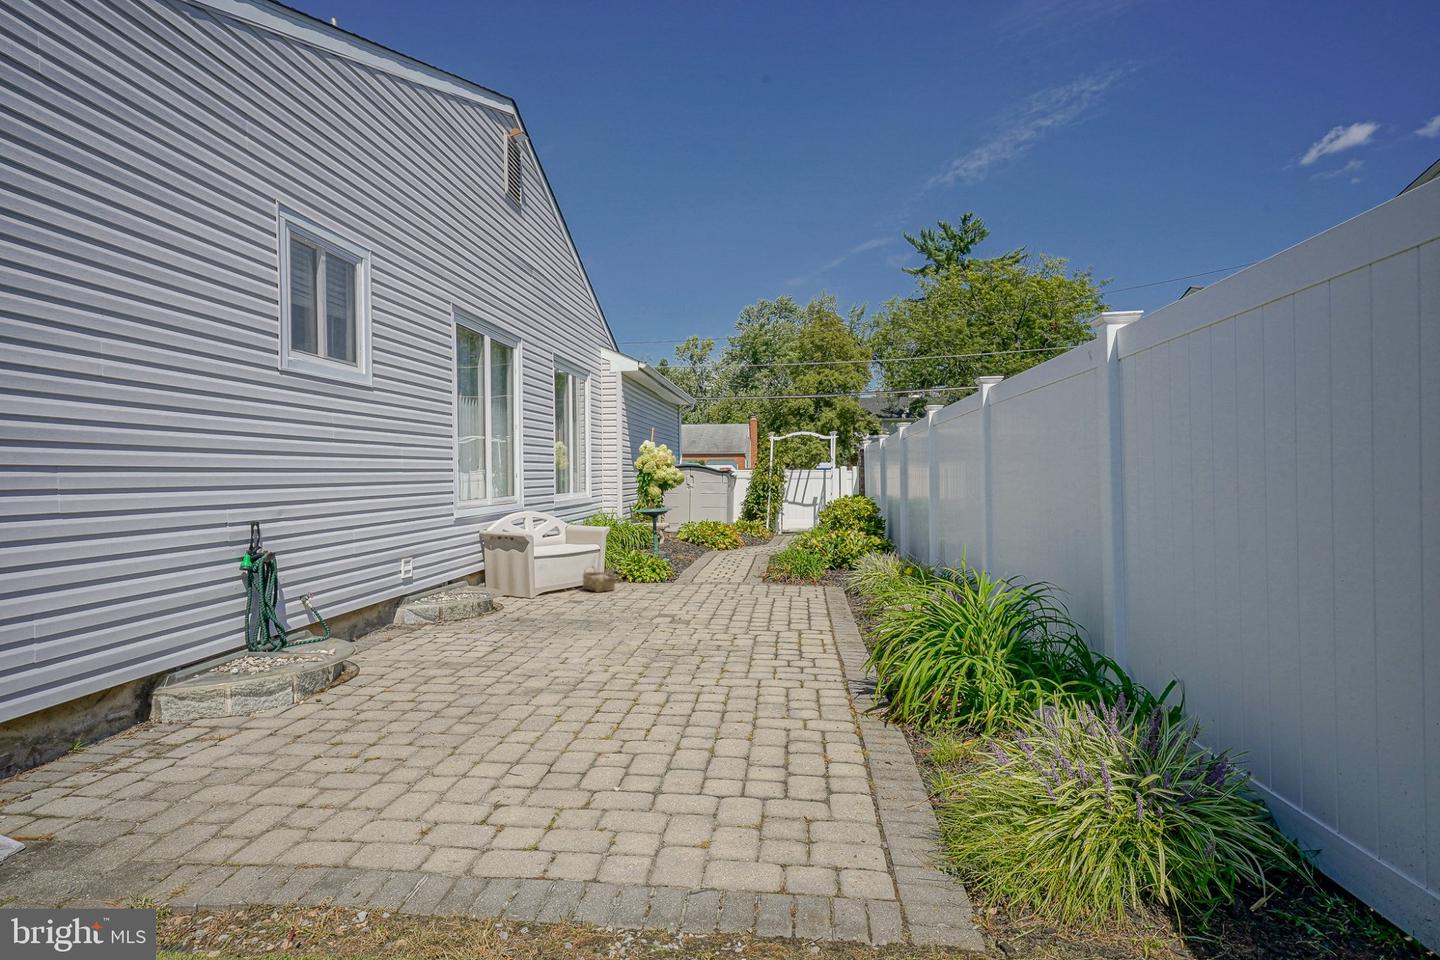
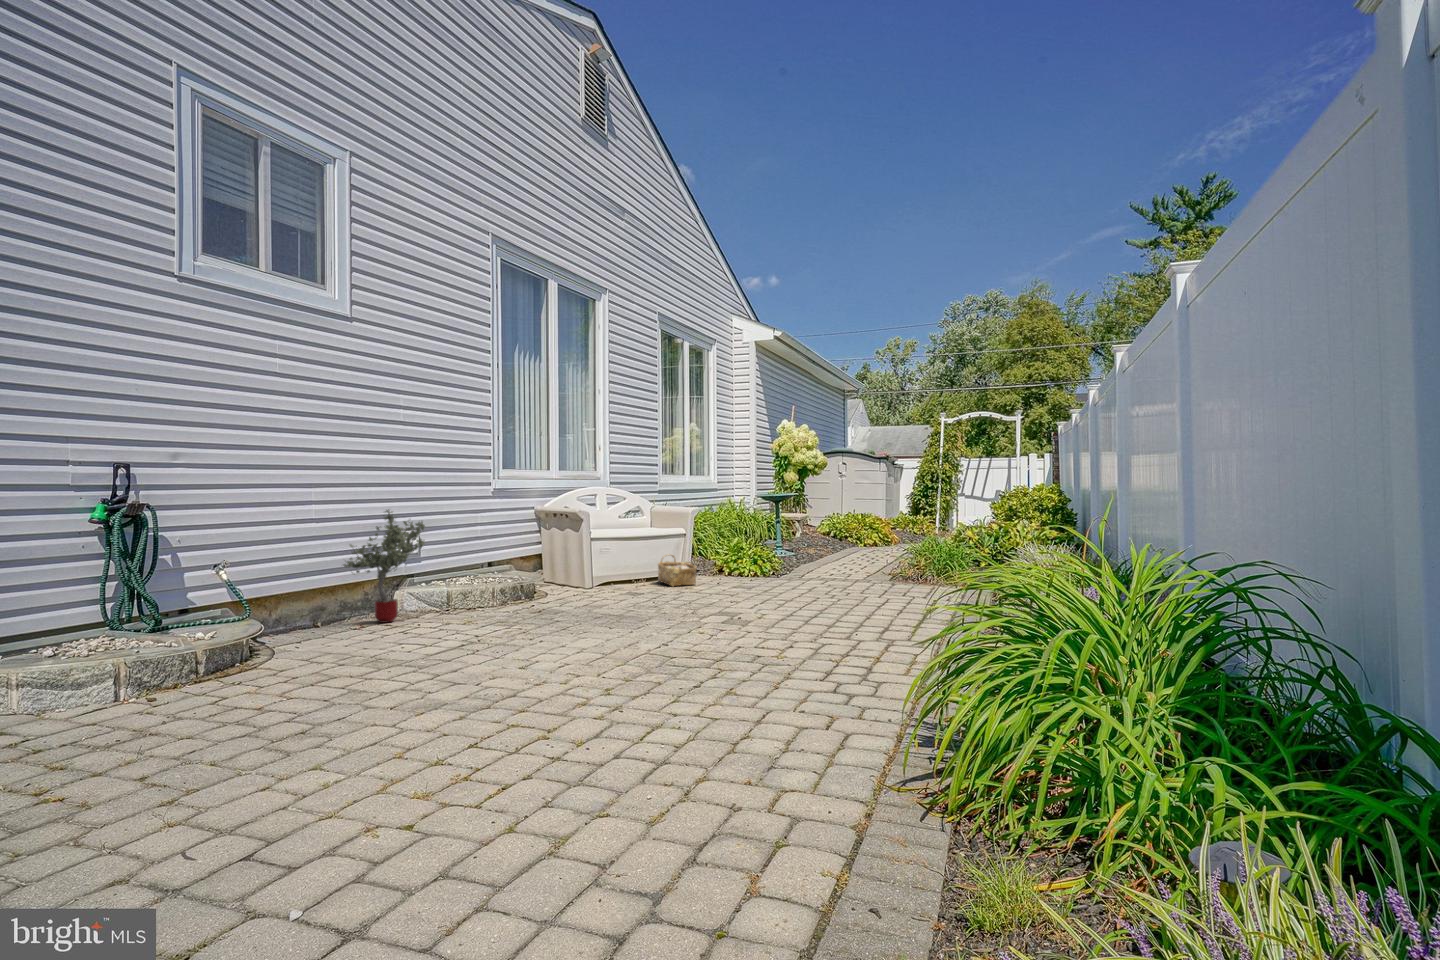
potted tree: none [370,542,430,634] -> present [343,509,425,623]

